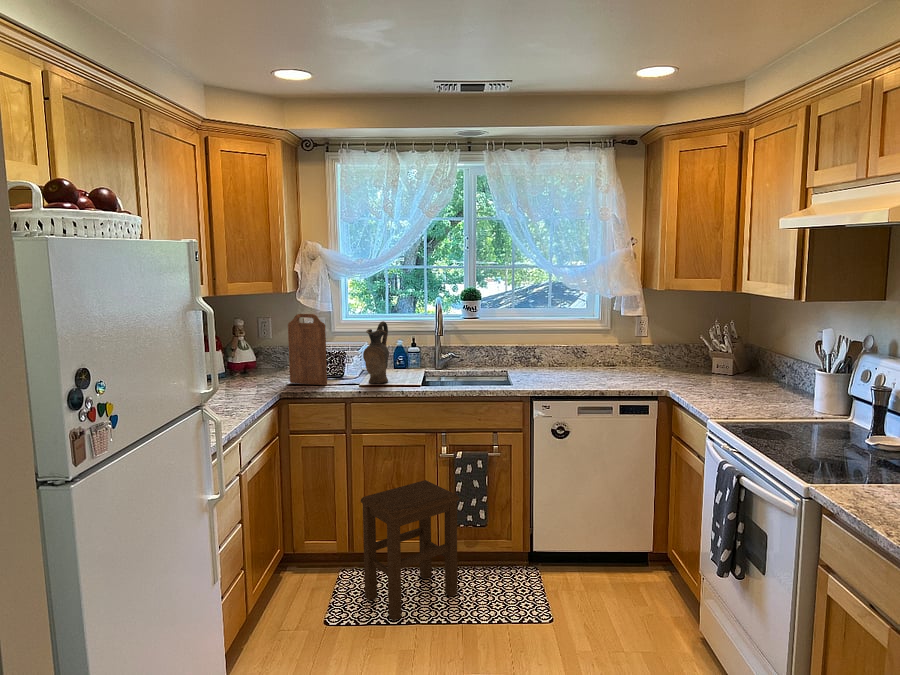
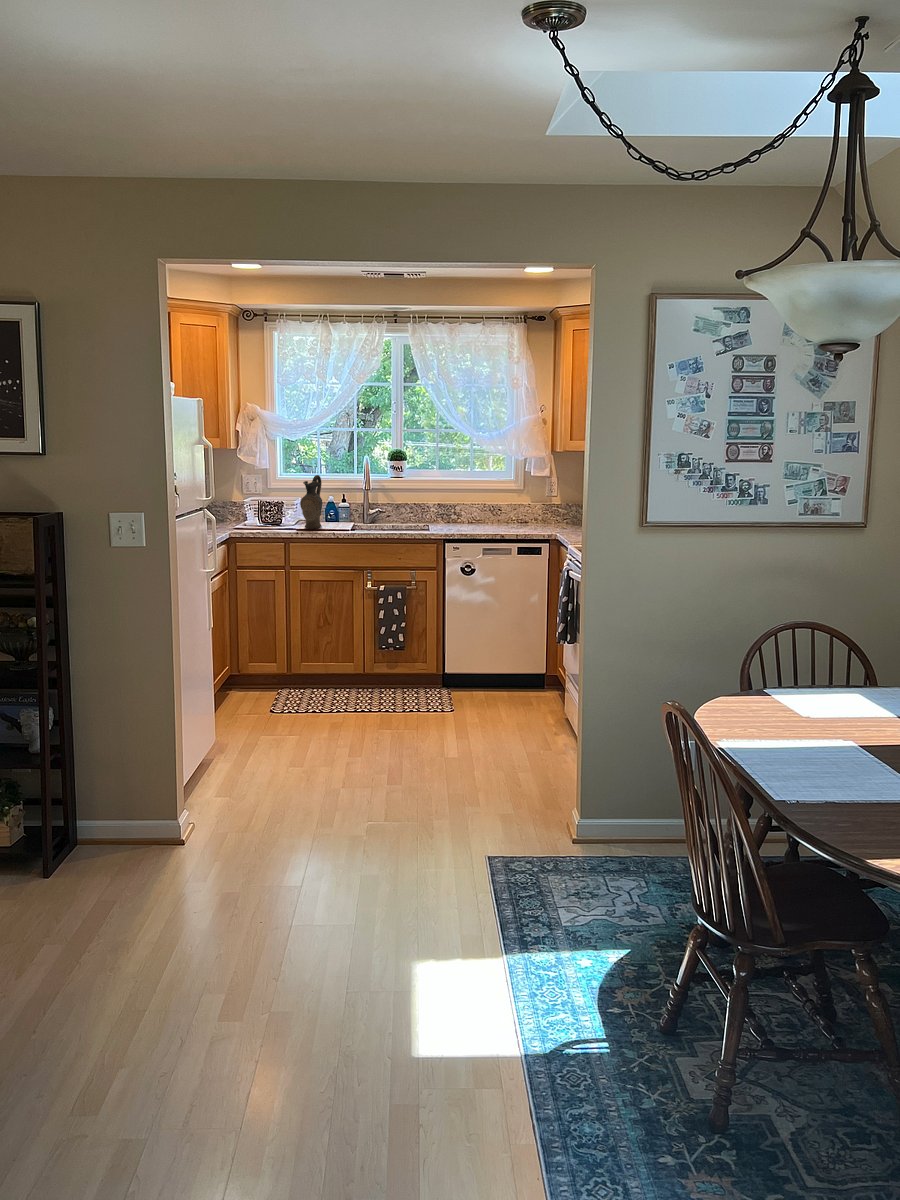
cutting board: present [288,314,327,385] -> none [234,467,269,529]
stool: present [361,480,459,621] -> none [300,608,381,709]

